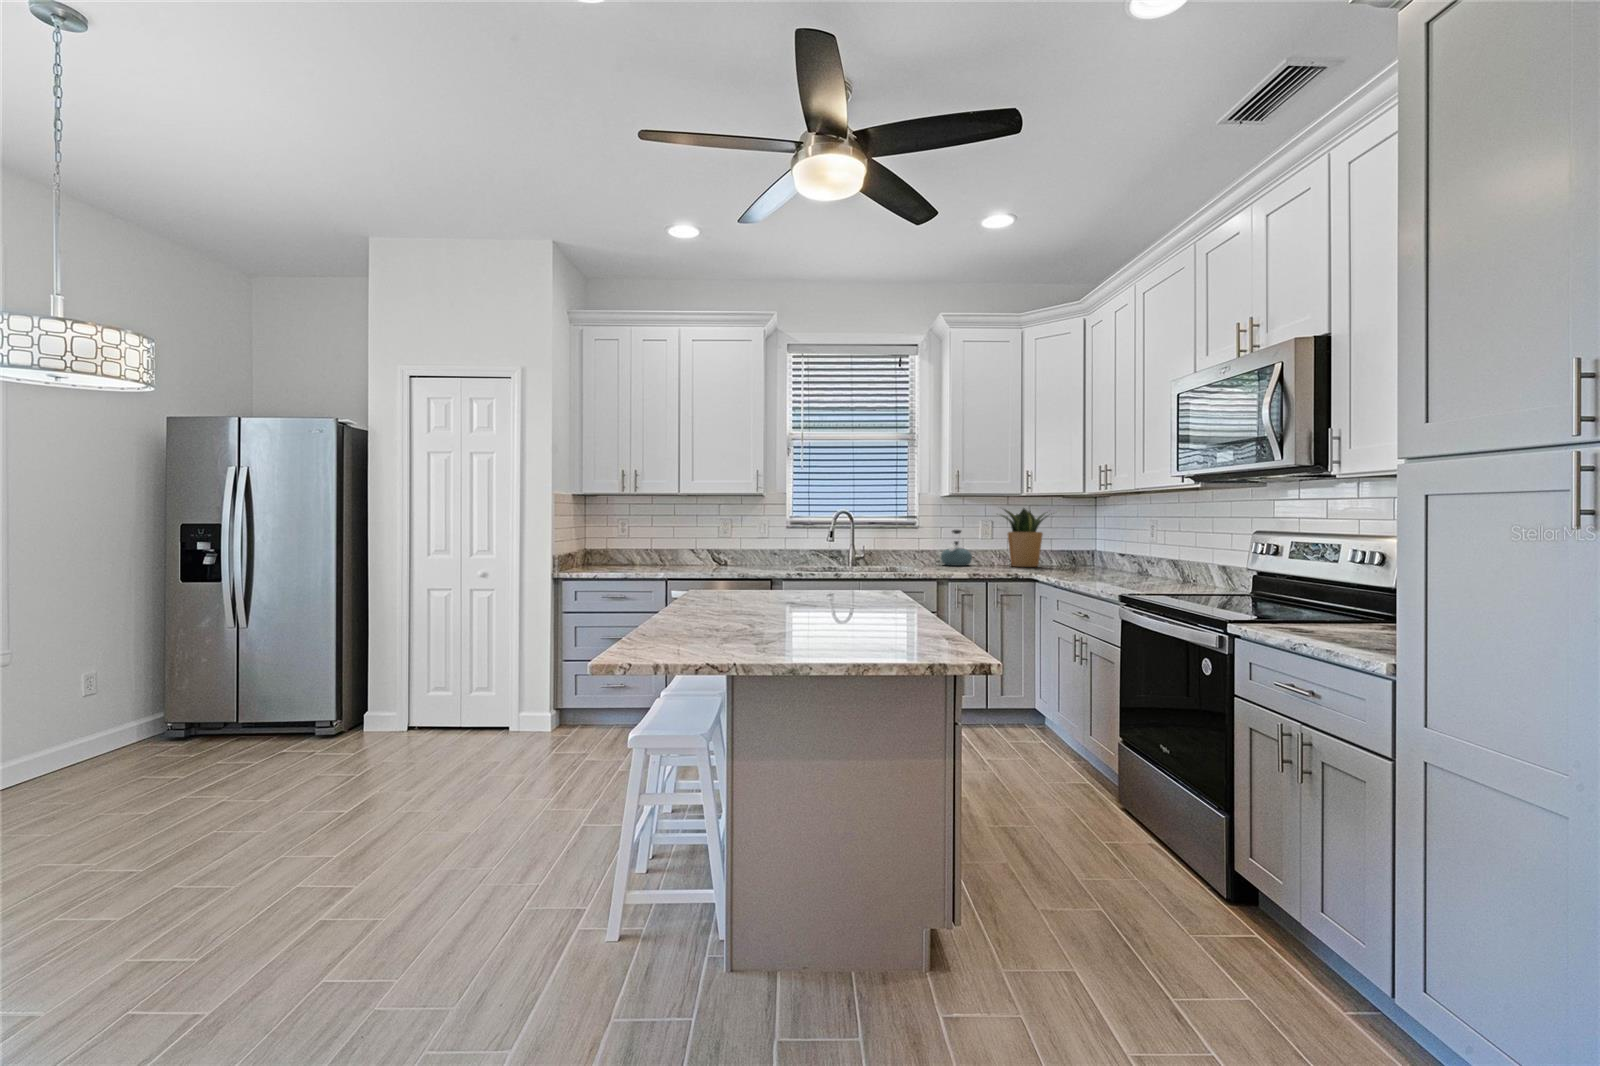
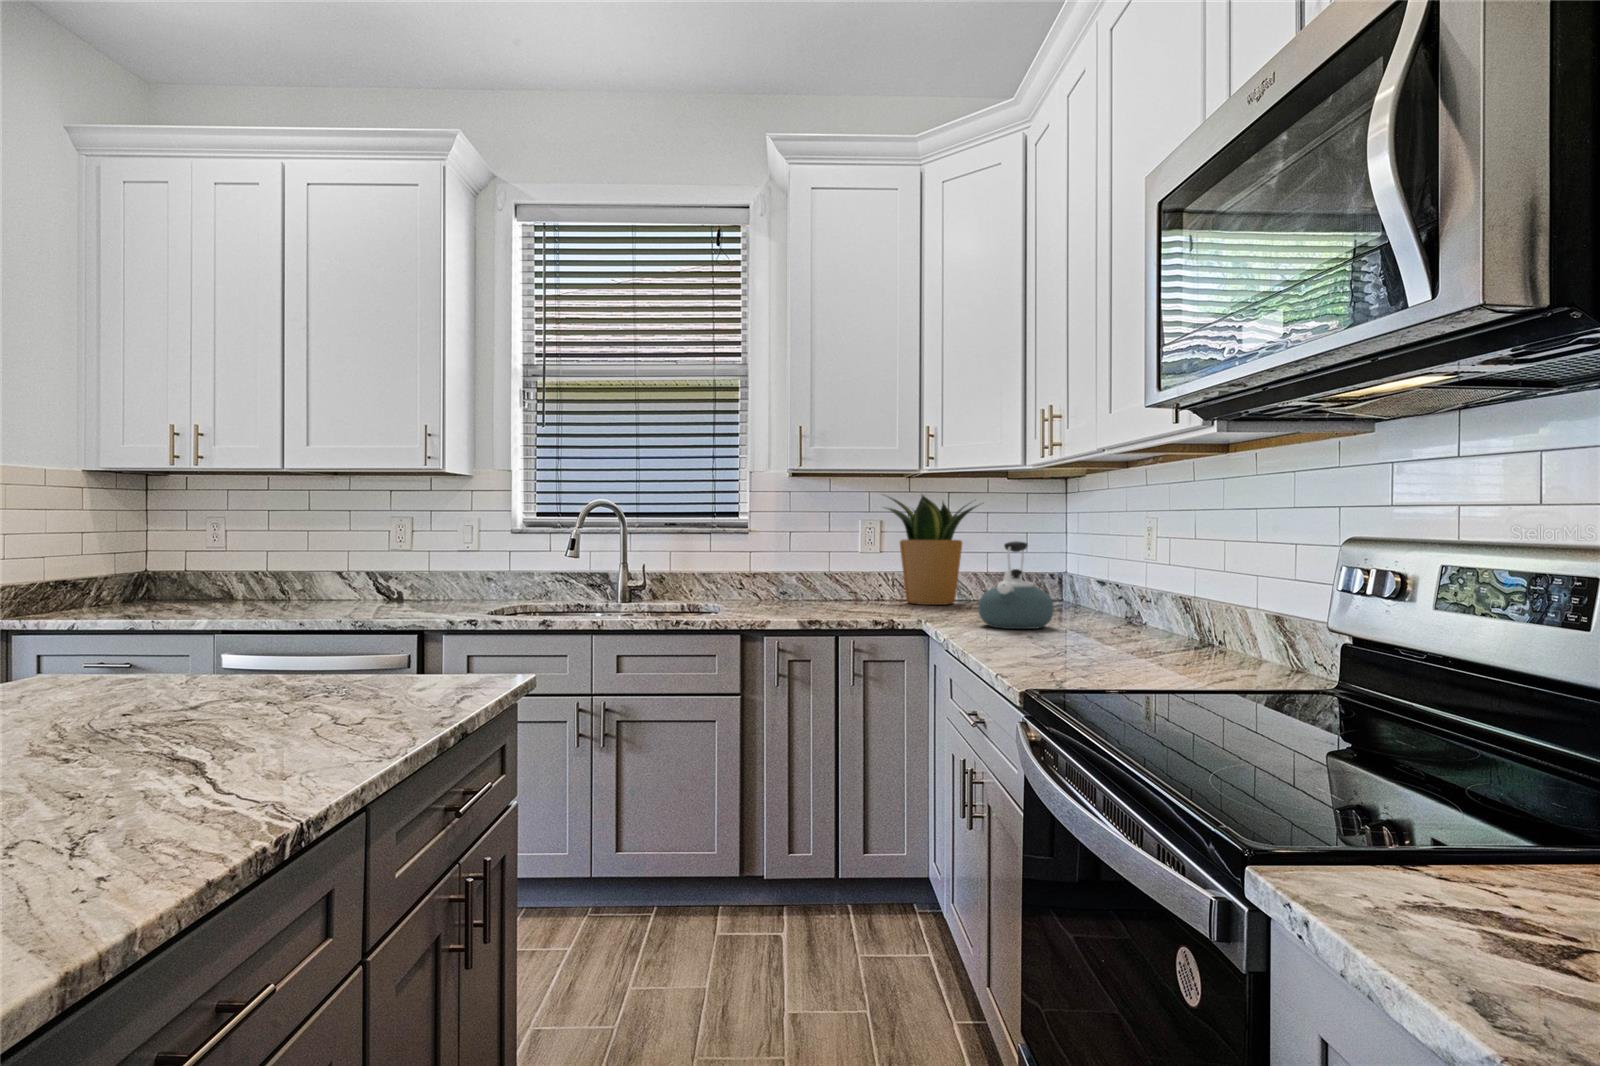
kettle: present [941,530,972,566] -> present [978,541,1054,629]

